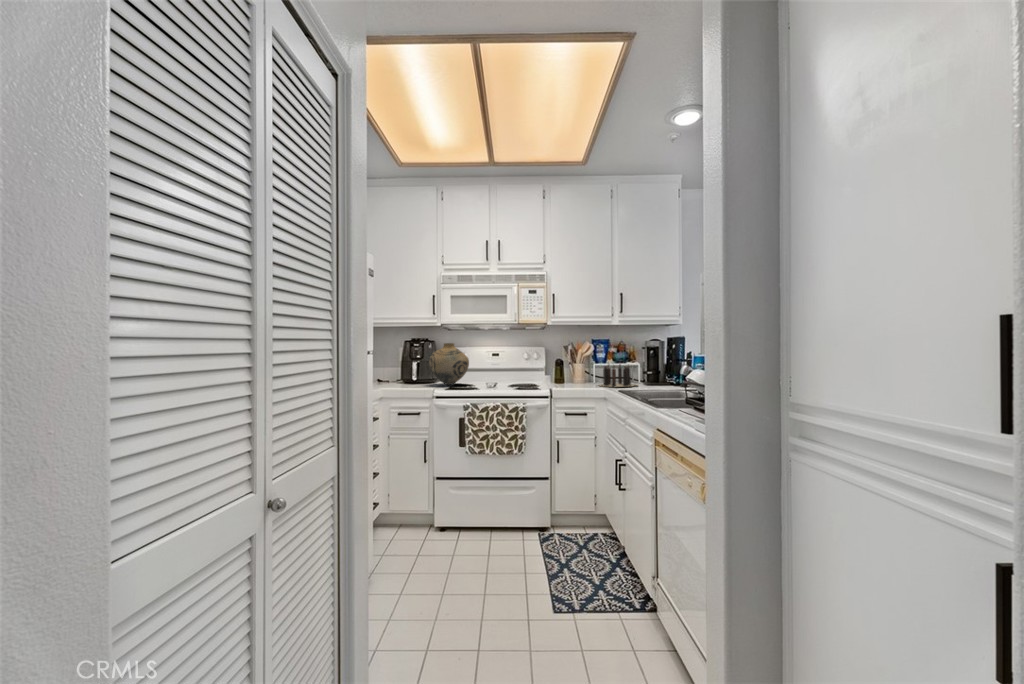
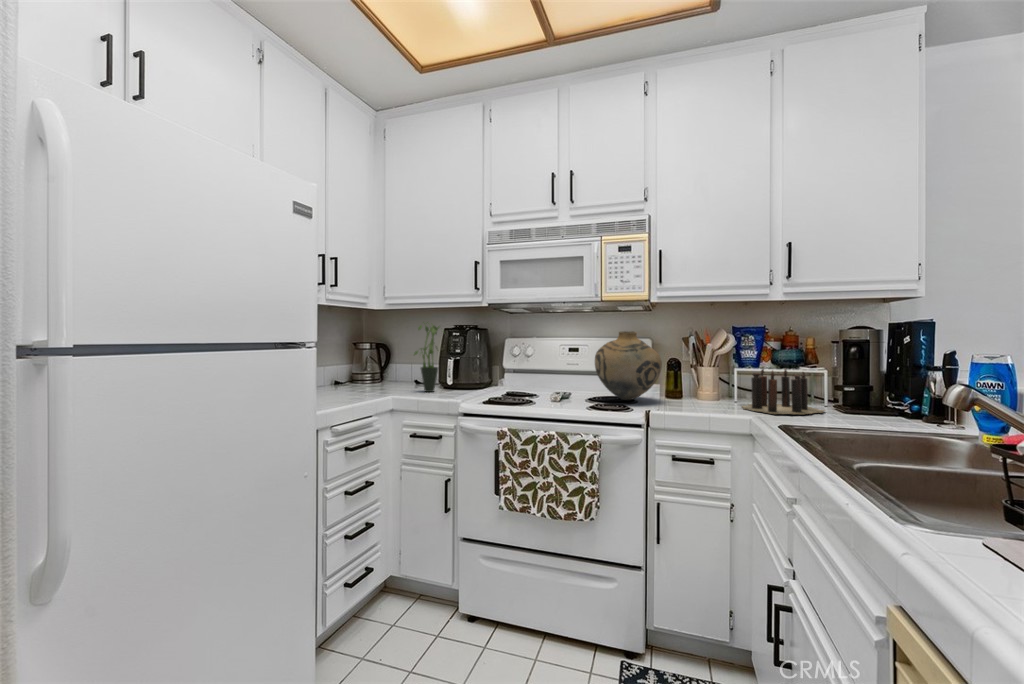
potted plant: none [389,336,411,386] -> present [414,325,439,392]
vase: present [429,343,469,385] -> present [595,331,662,400]

